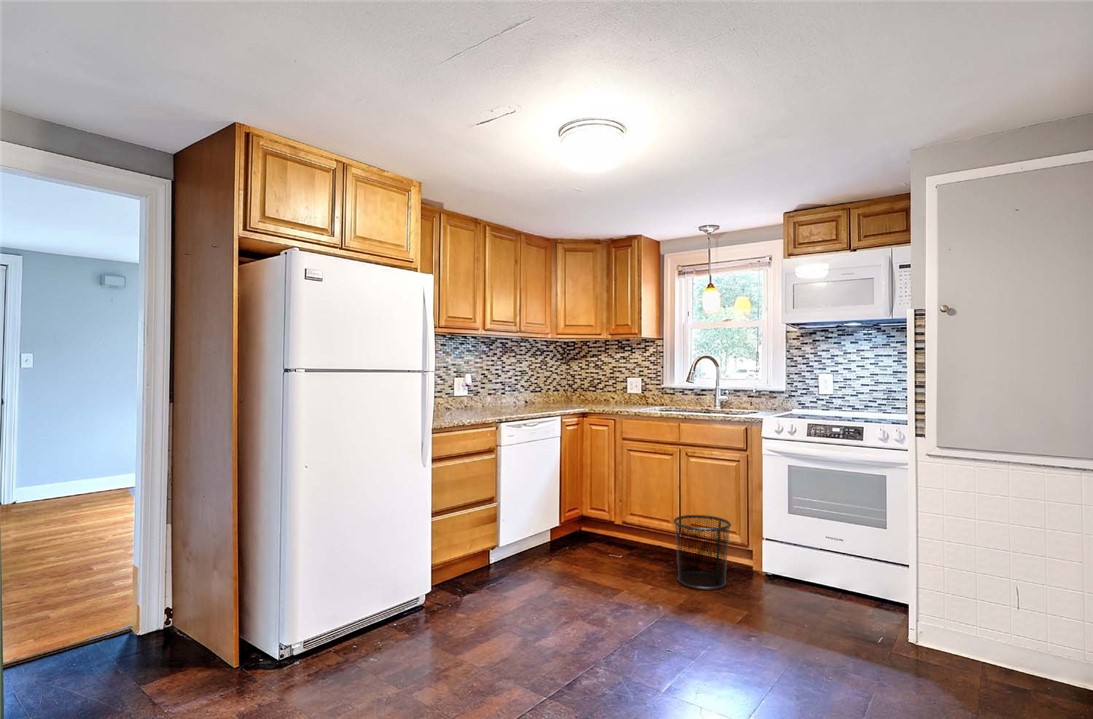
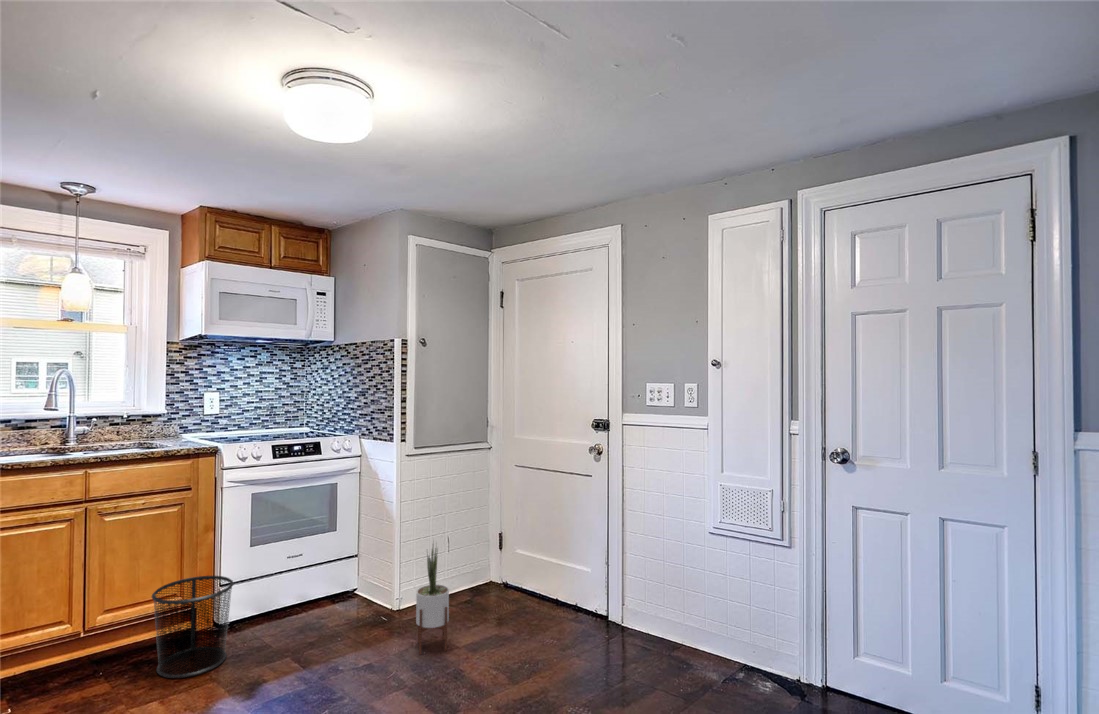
potted plant: none [799,542,856,685] -> present [416,544,449,655]

